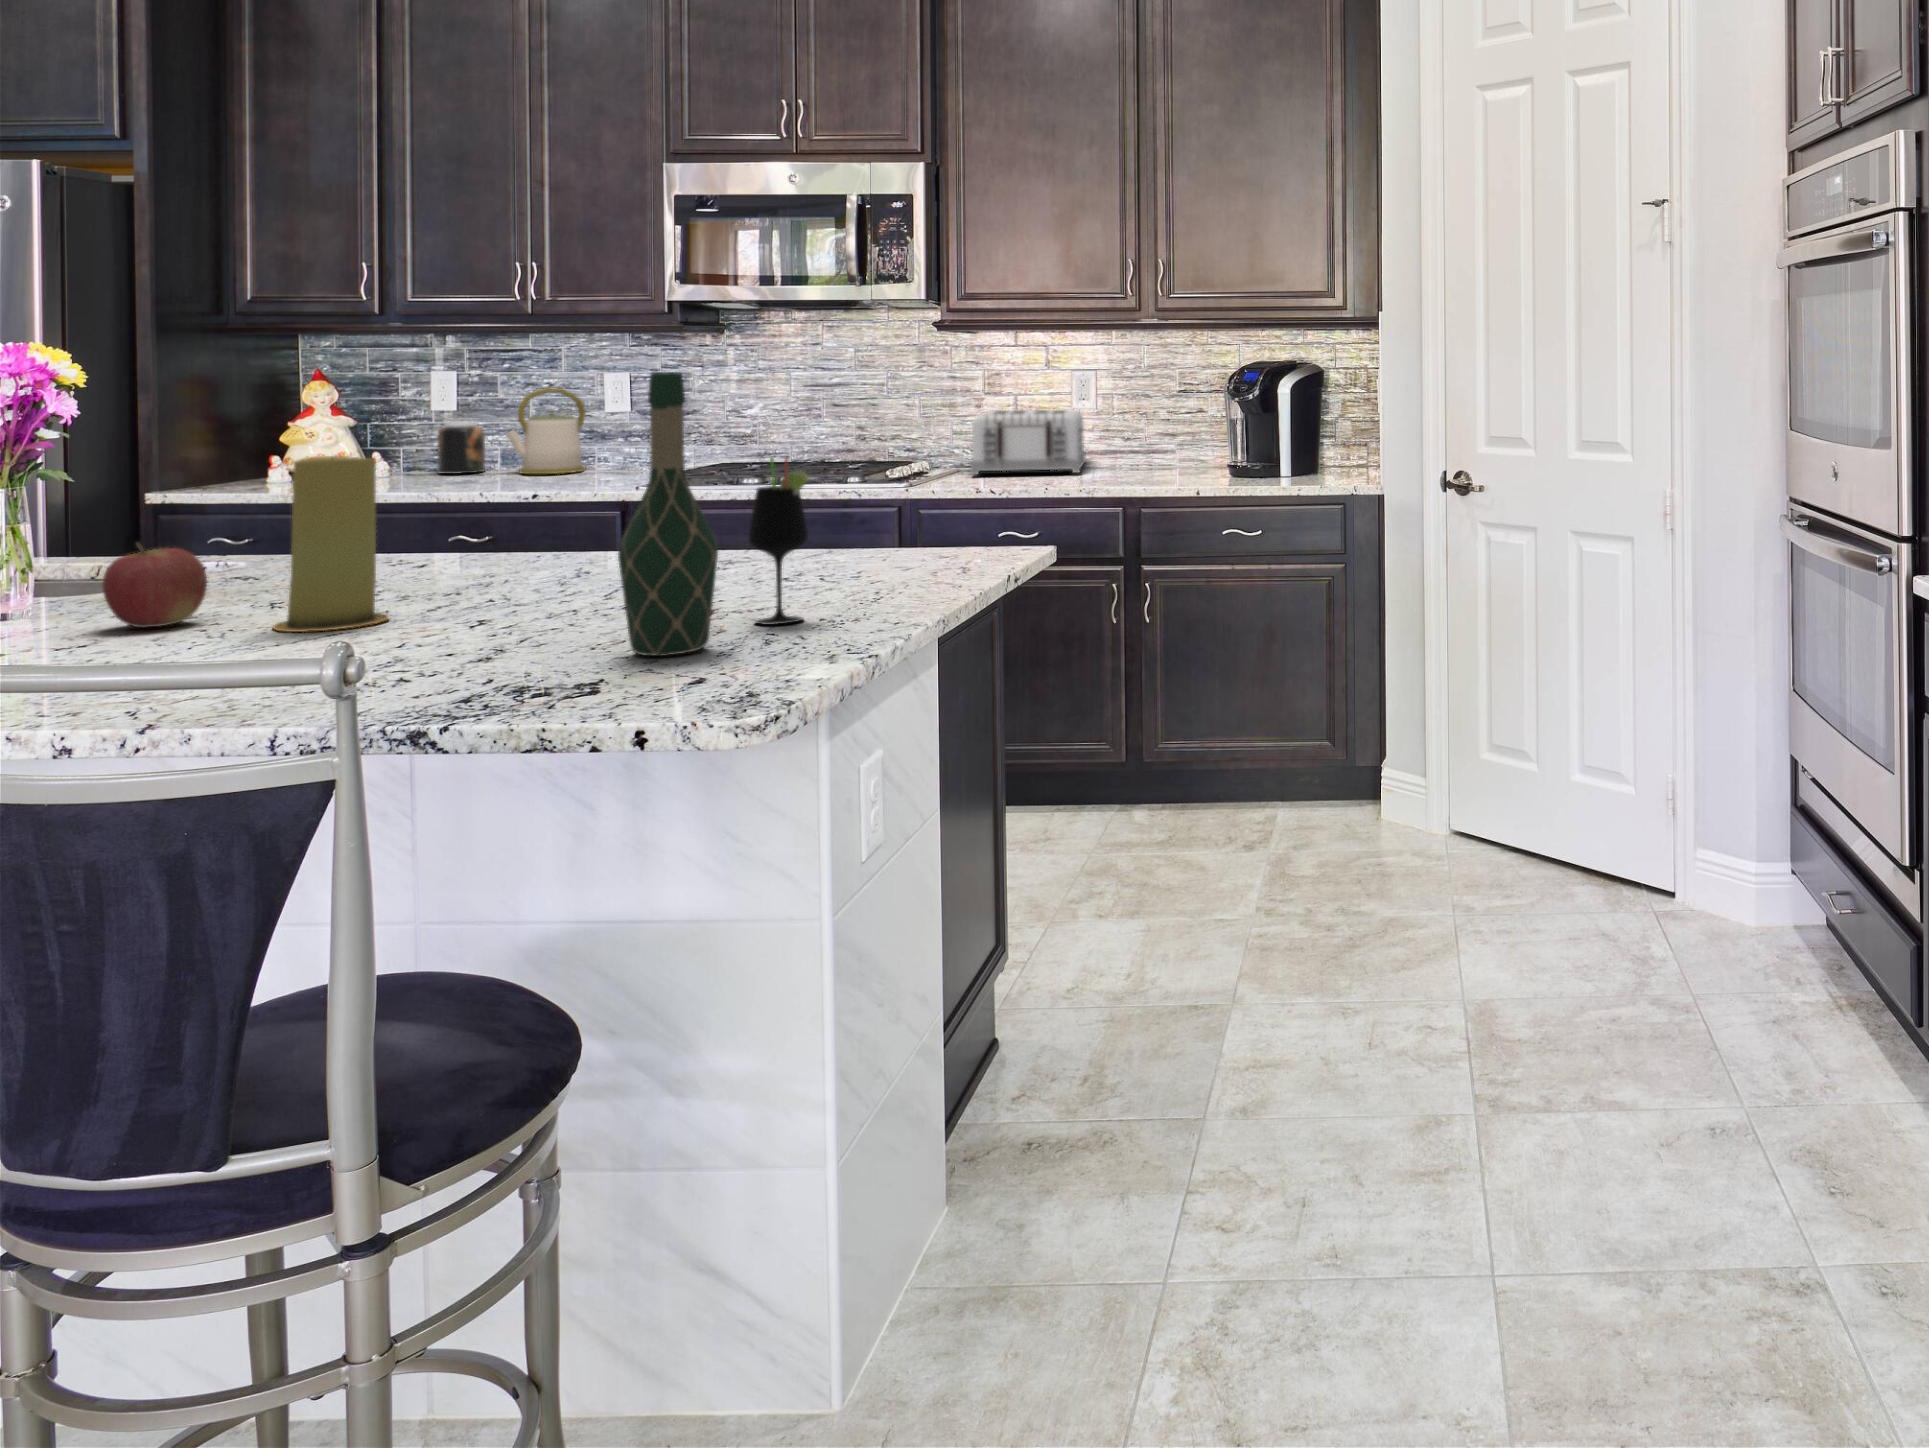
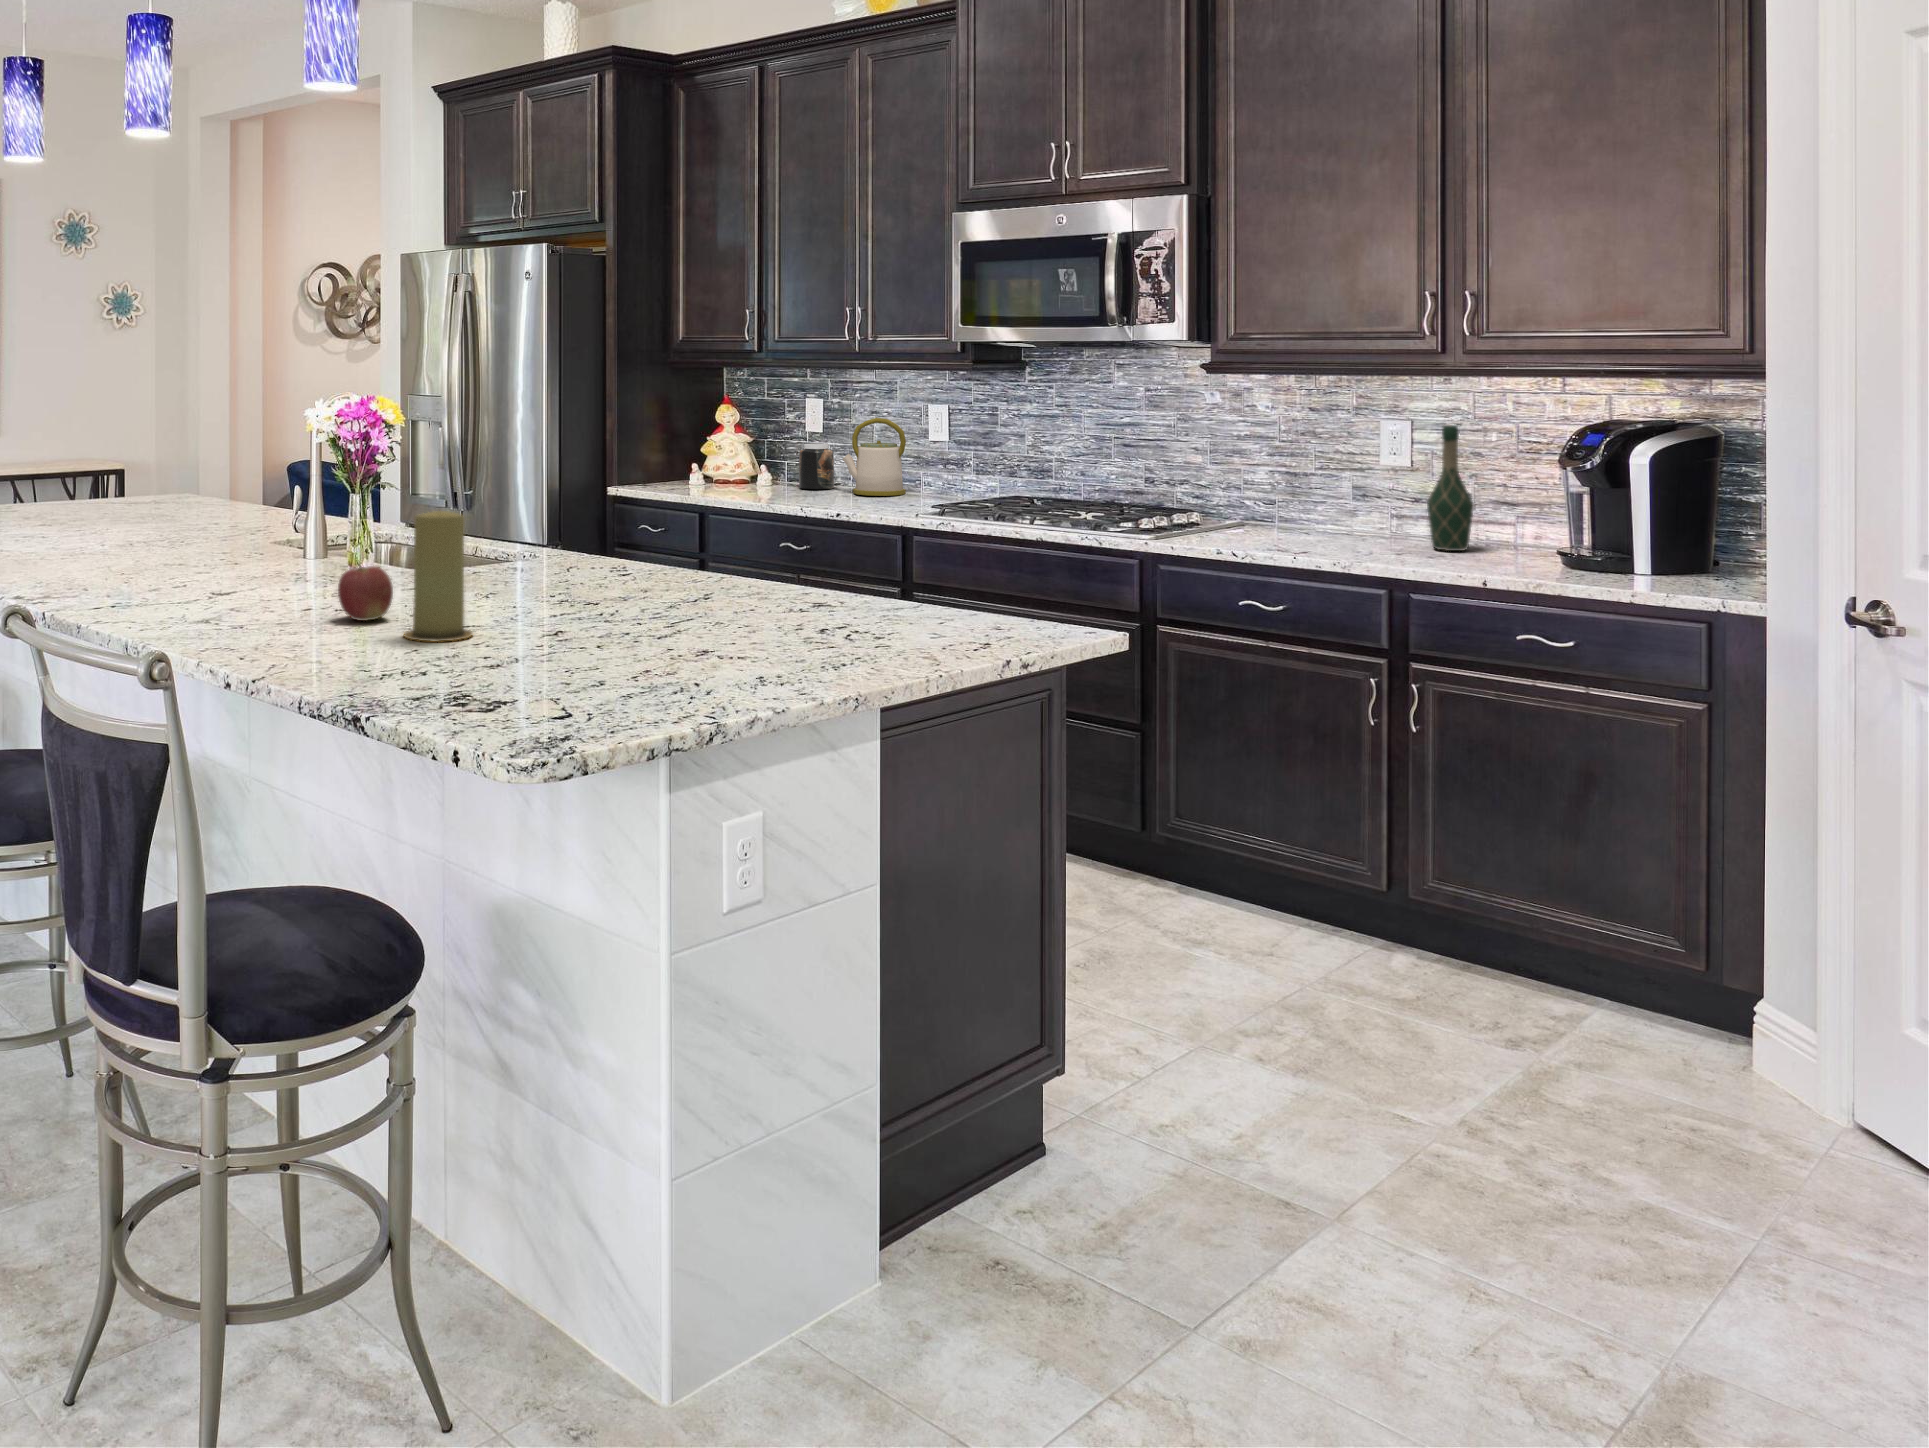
wine bottle: present [618,372,718,656] -> present [1427,425,1474,551]
toaster: present [970,410,1085,475] -> none [1236,461,1398,541]
wine glass: present [749,457,809,625] -> none [642,547,690,695]

